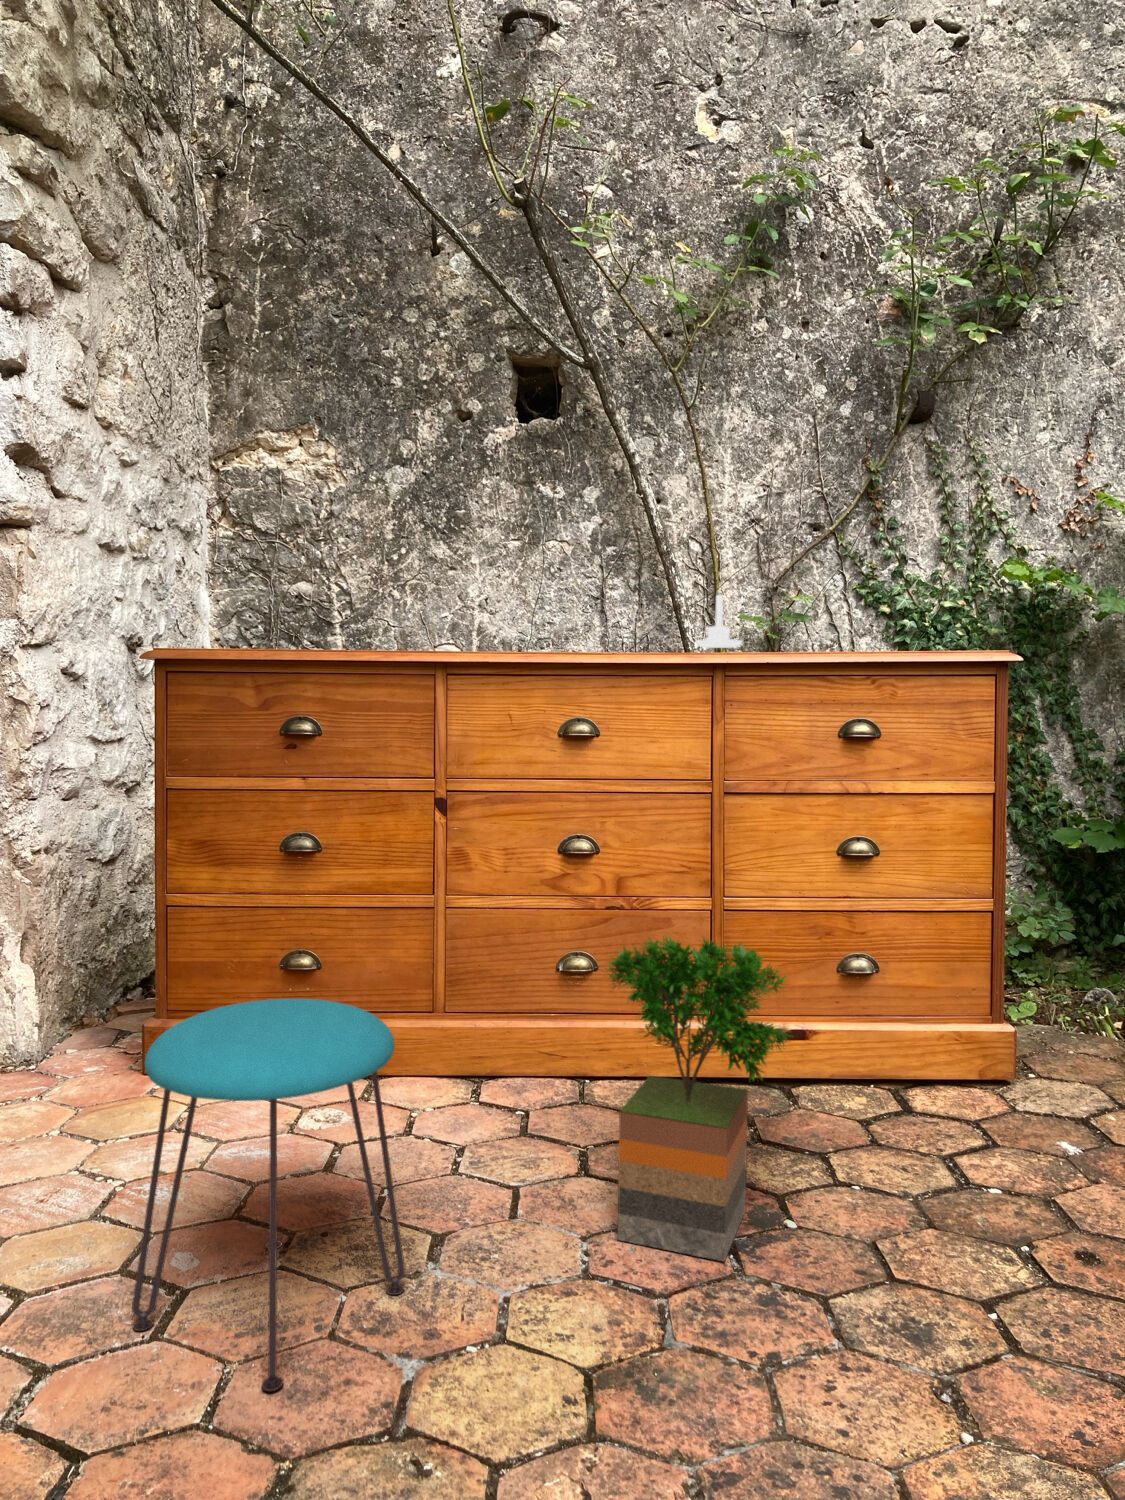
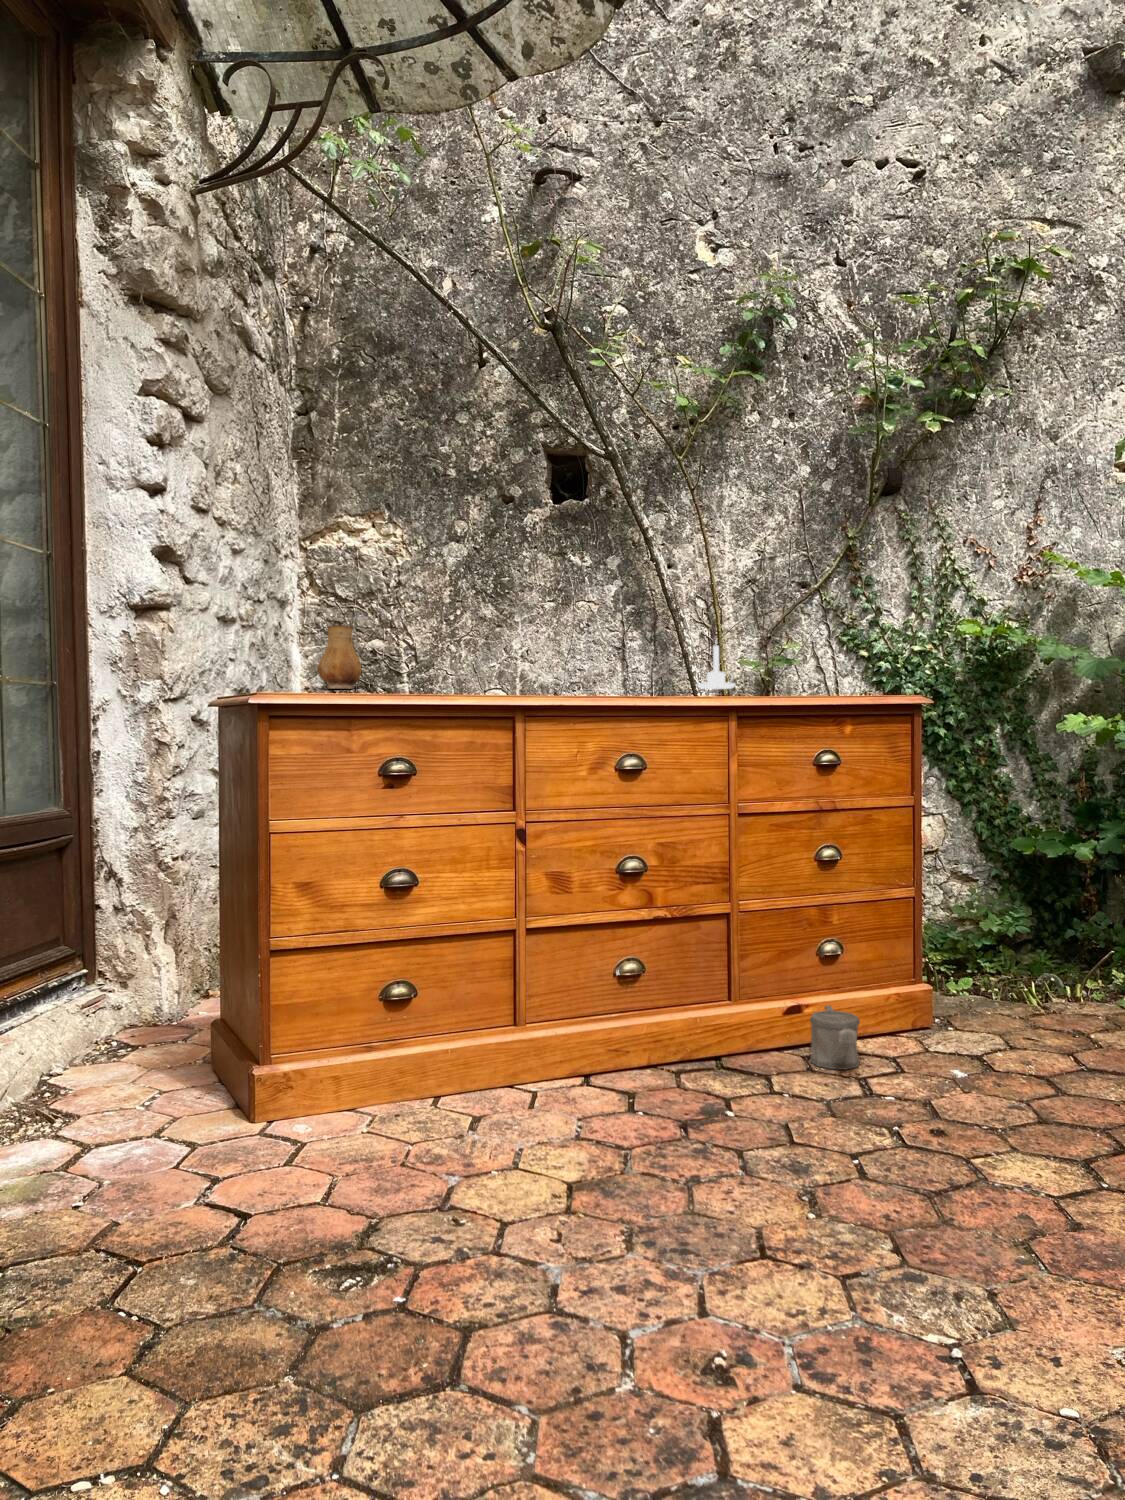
ceramic pitcher: none [231,564,289,643] -> present [317,625,362,689]
potted tree: present [606,936,791,1261] -> none [598,907,735,1139]
stool: present [132,999,405,1391] -> none [272,948,455,1193]
watering can: none [855,1042,929,1130] -> present [810,1005,860,1070]

